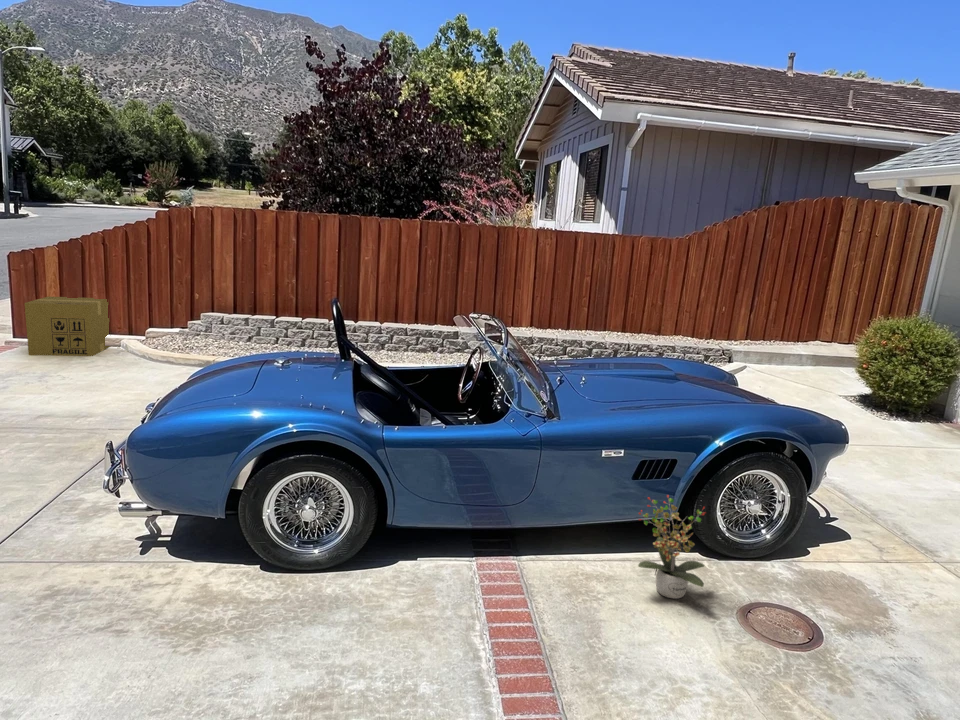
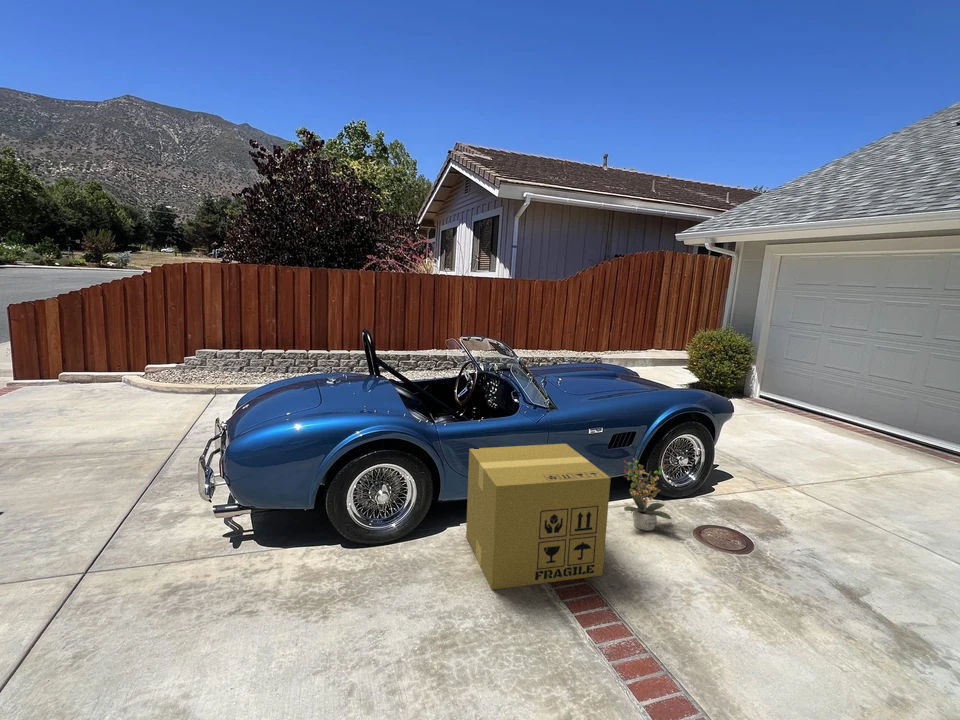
cardboard box: present [25,297,111,356] -> present [466,444,611,590]

